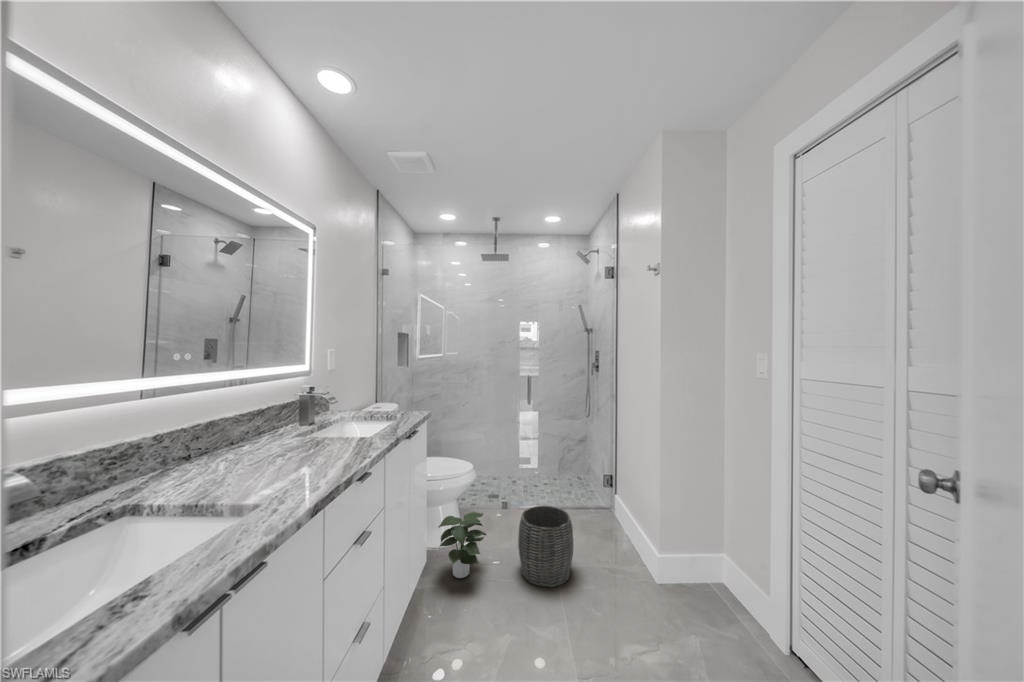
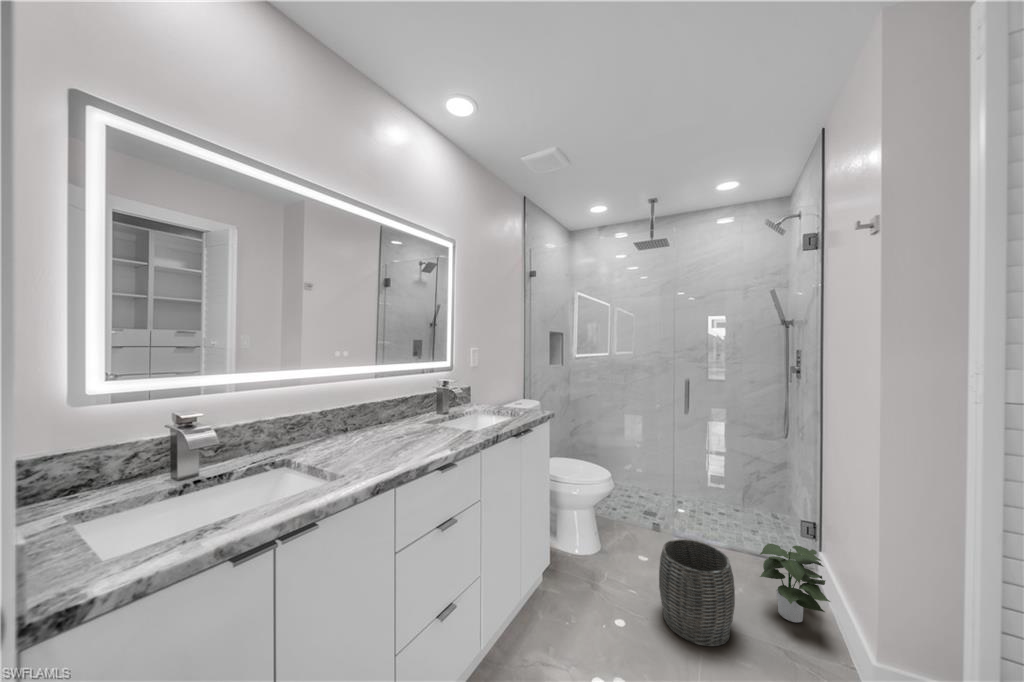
potted plant: present [438,512,486,578] -> present [760,544,830,623]

